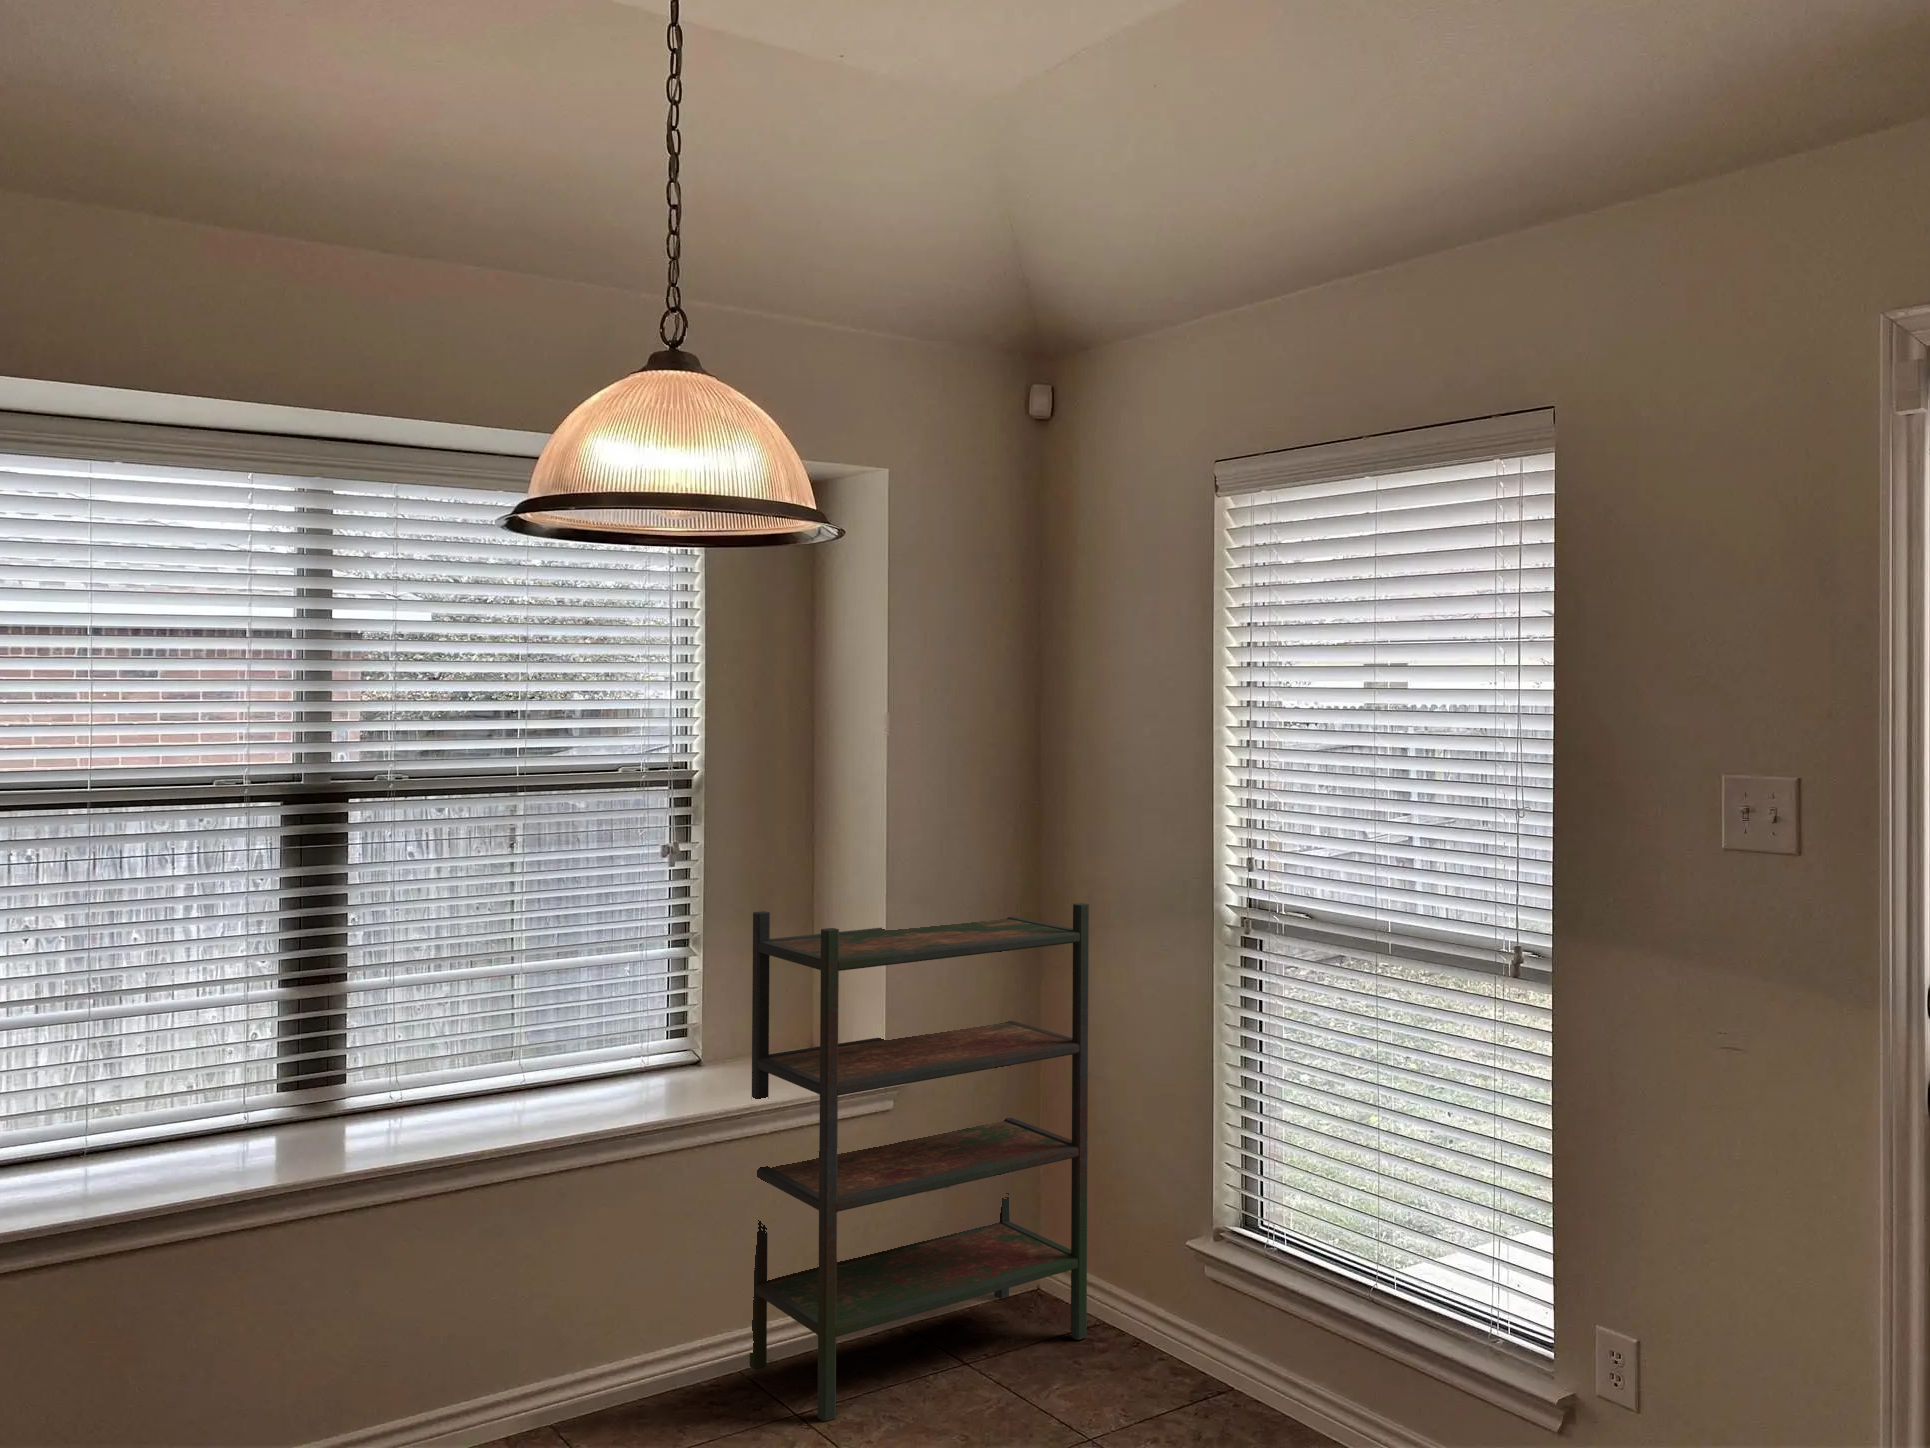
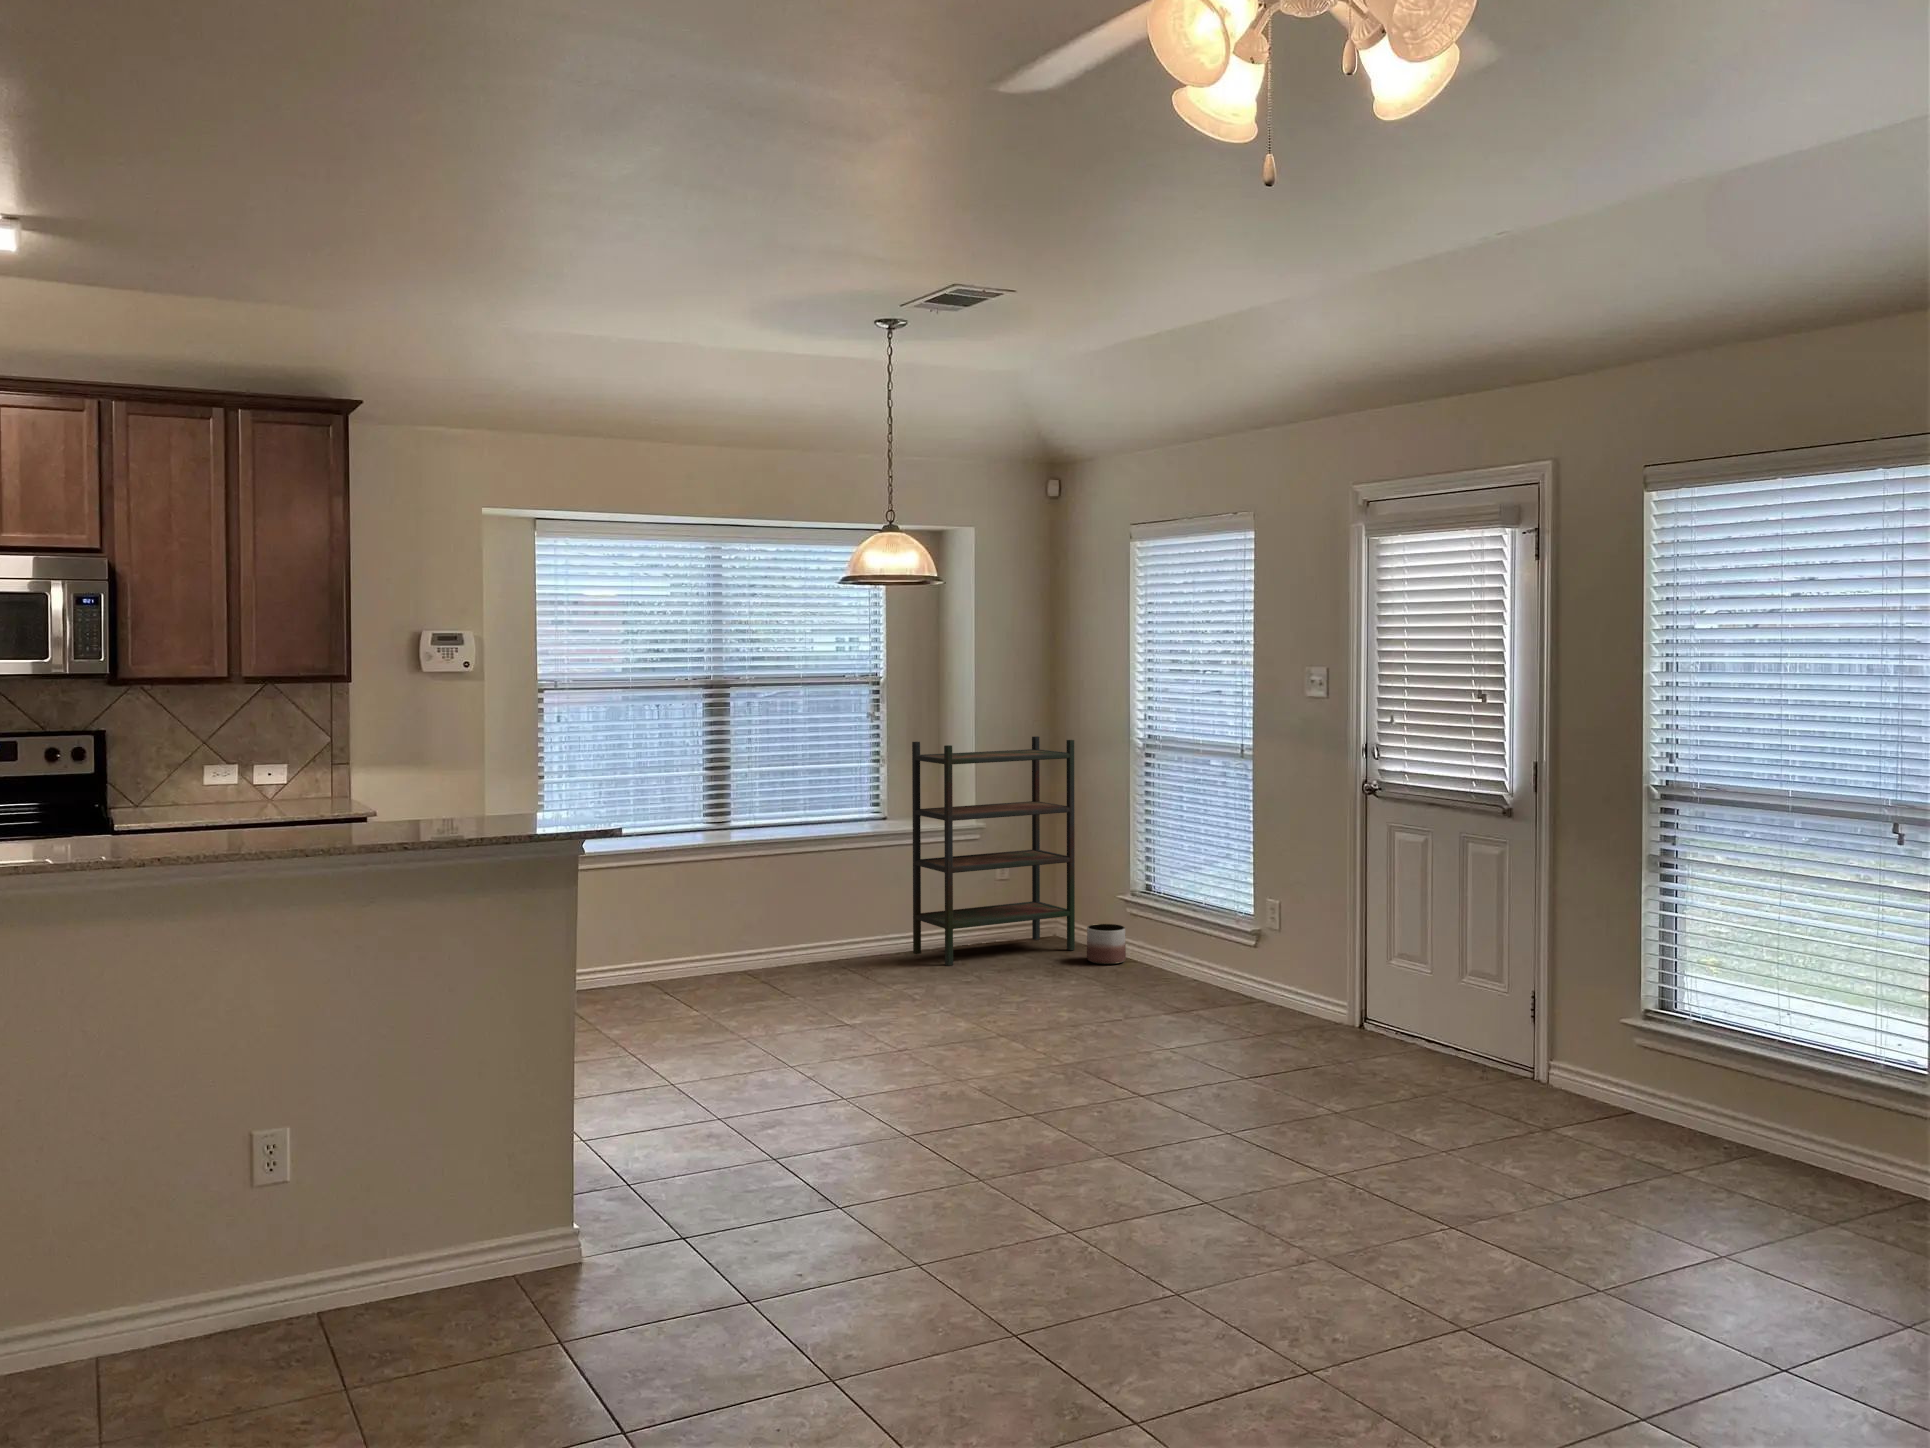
planter: none [1122,1296,1204,1400] -> present [1087,924,1126,964]

